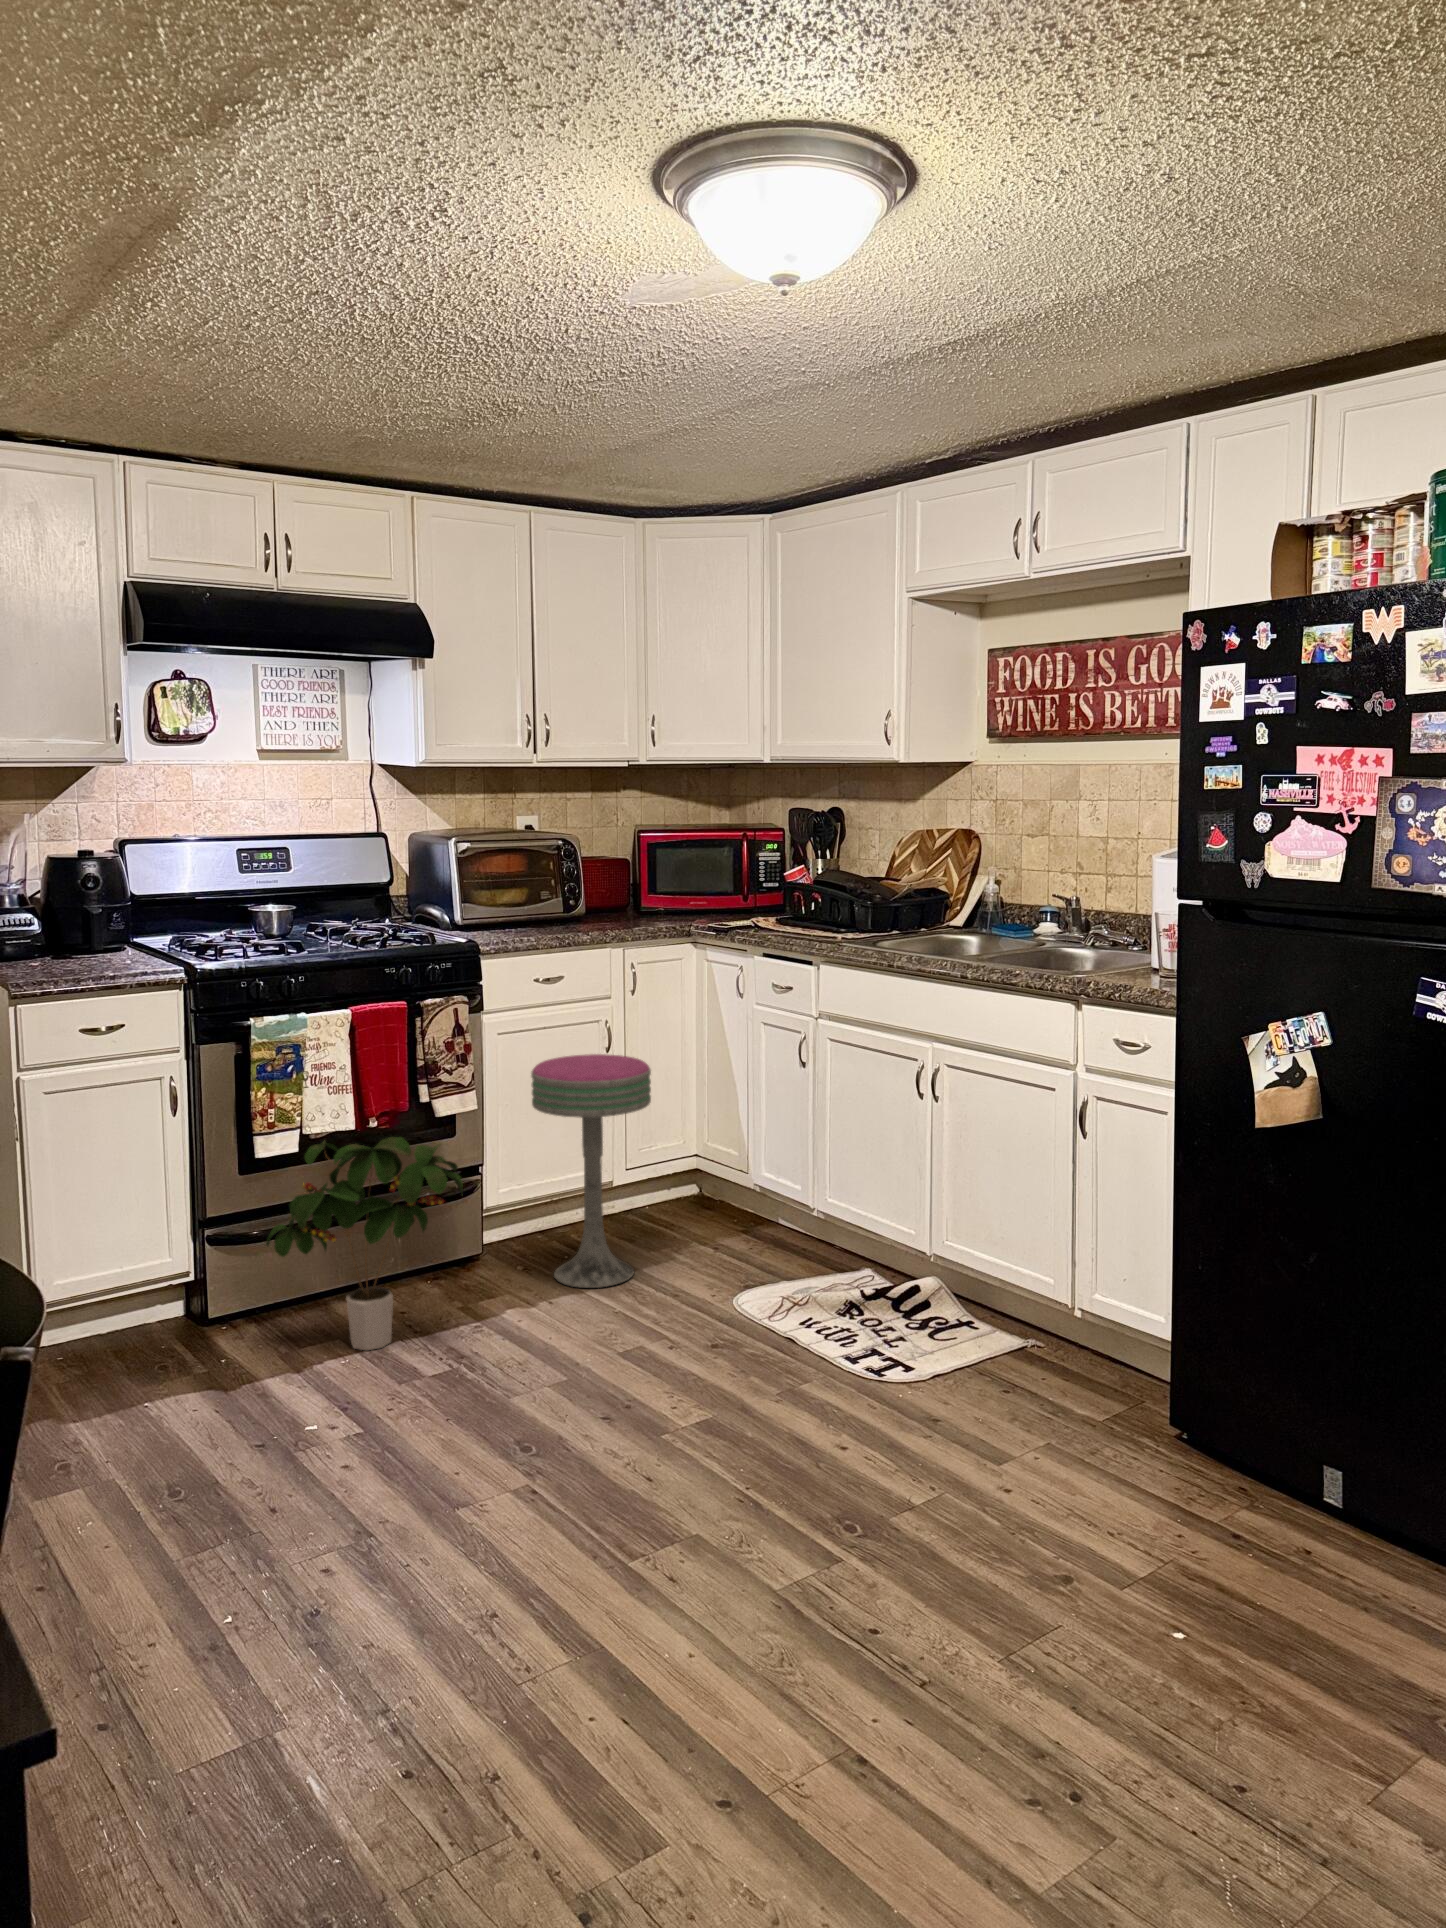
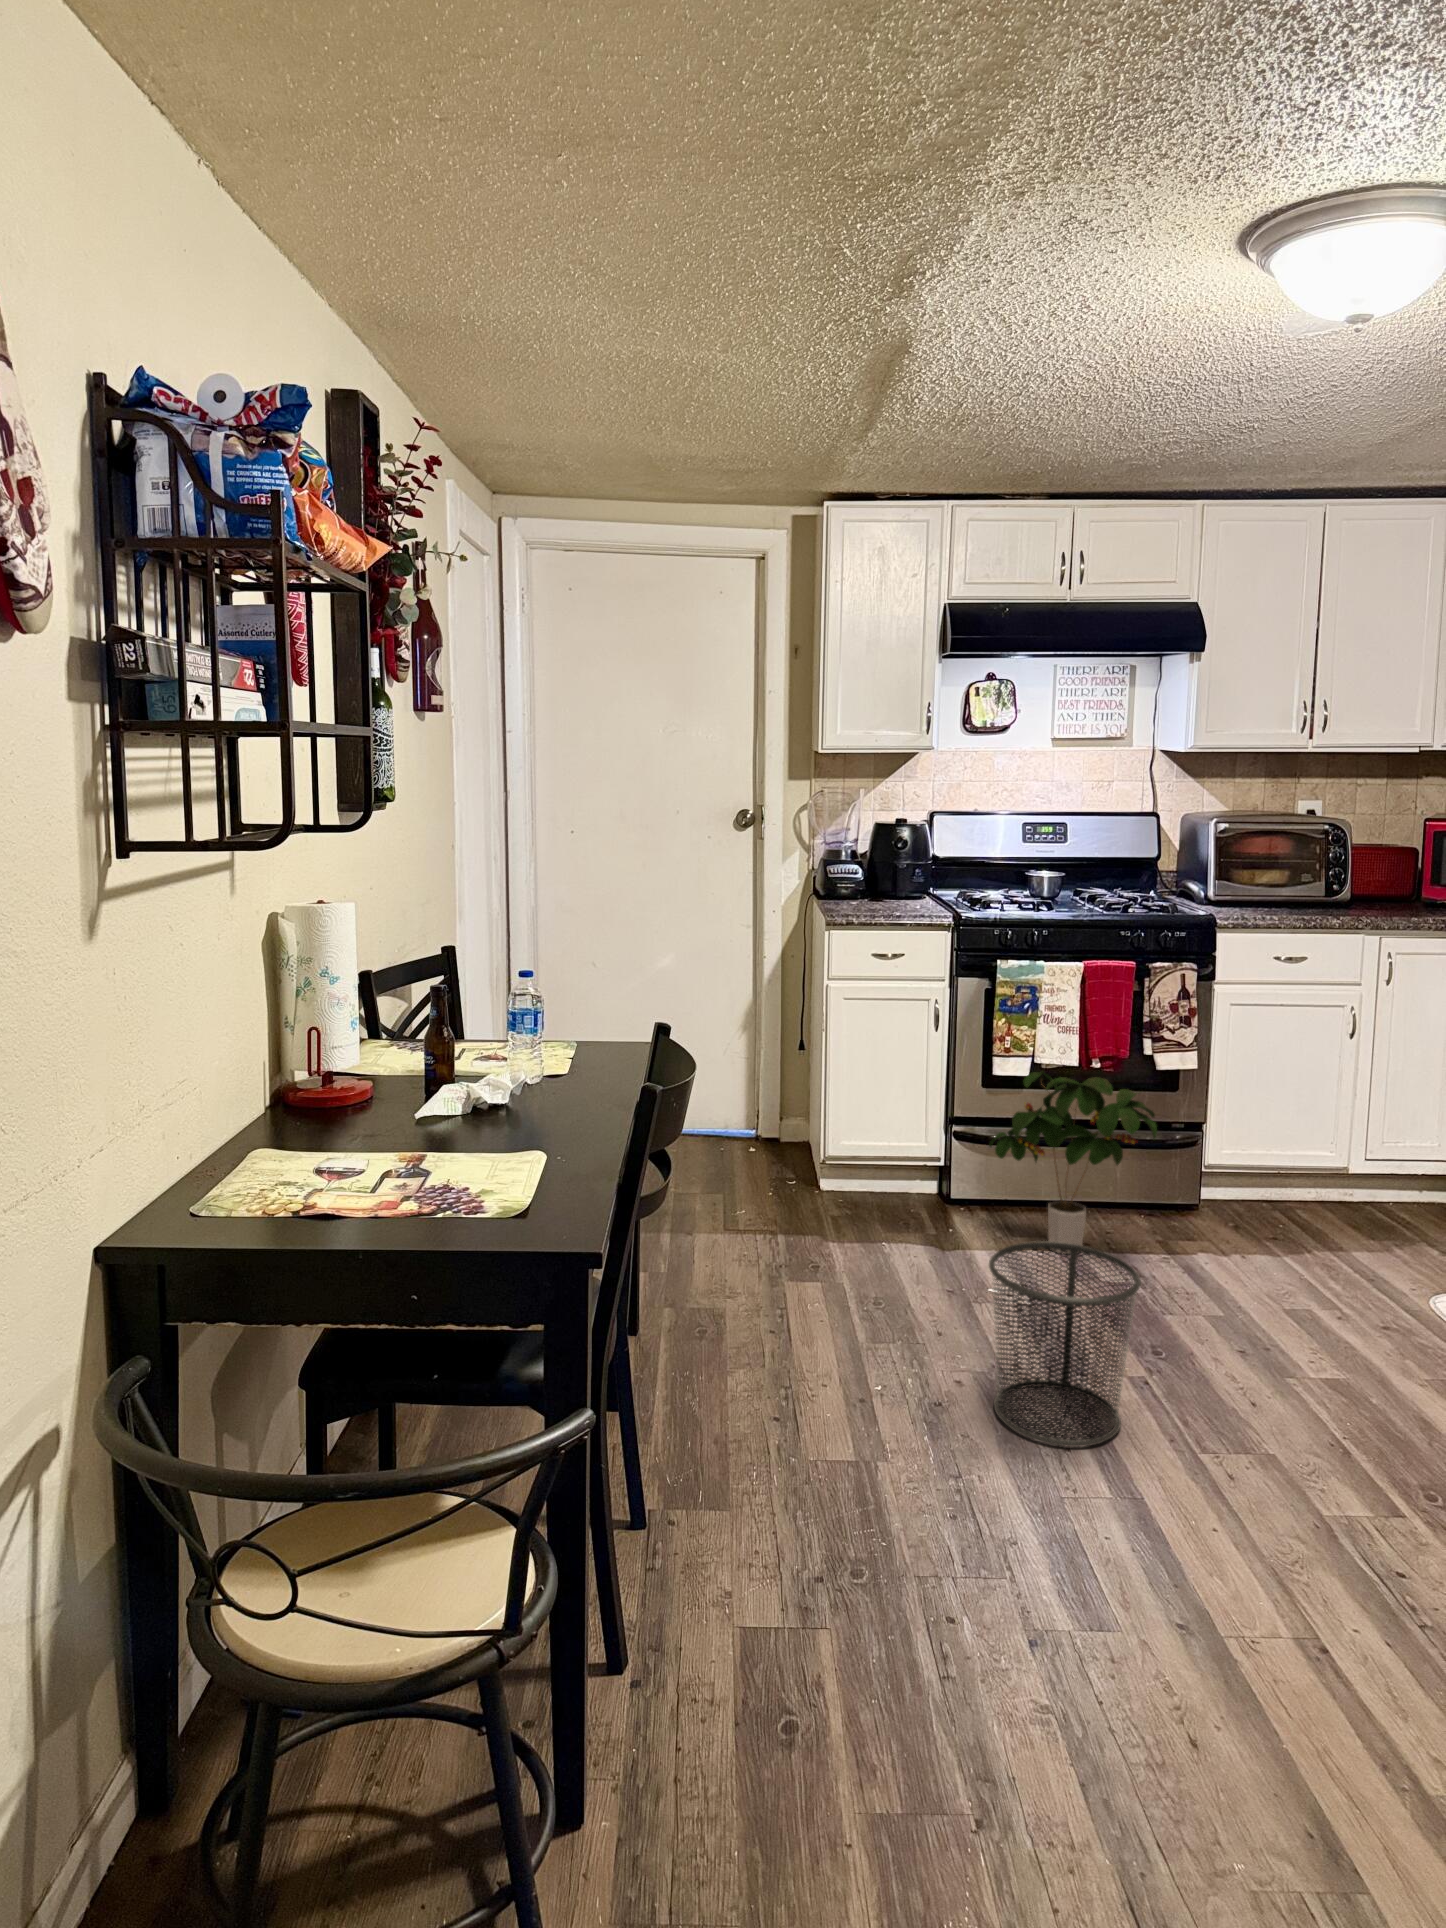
bar stool: present [531,1054,651,1288] -> none [1249,1034,1379,1261]
waste bin: none [362,1332,538,1575] -> present [989,1241,1141,1447]

